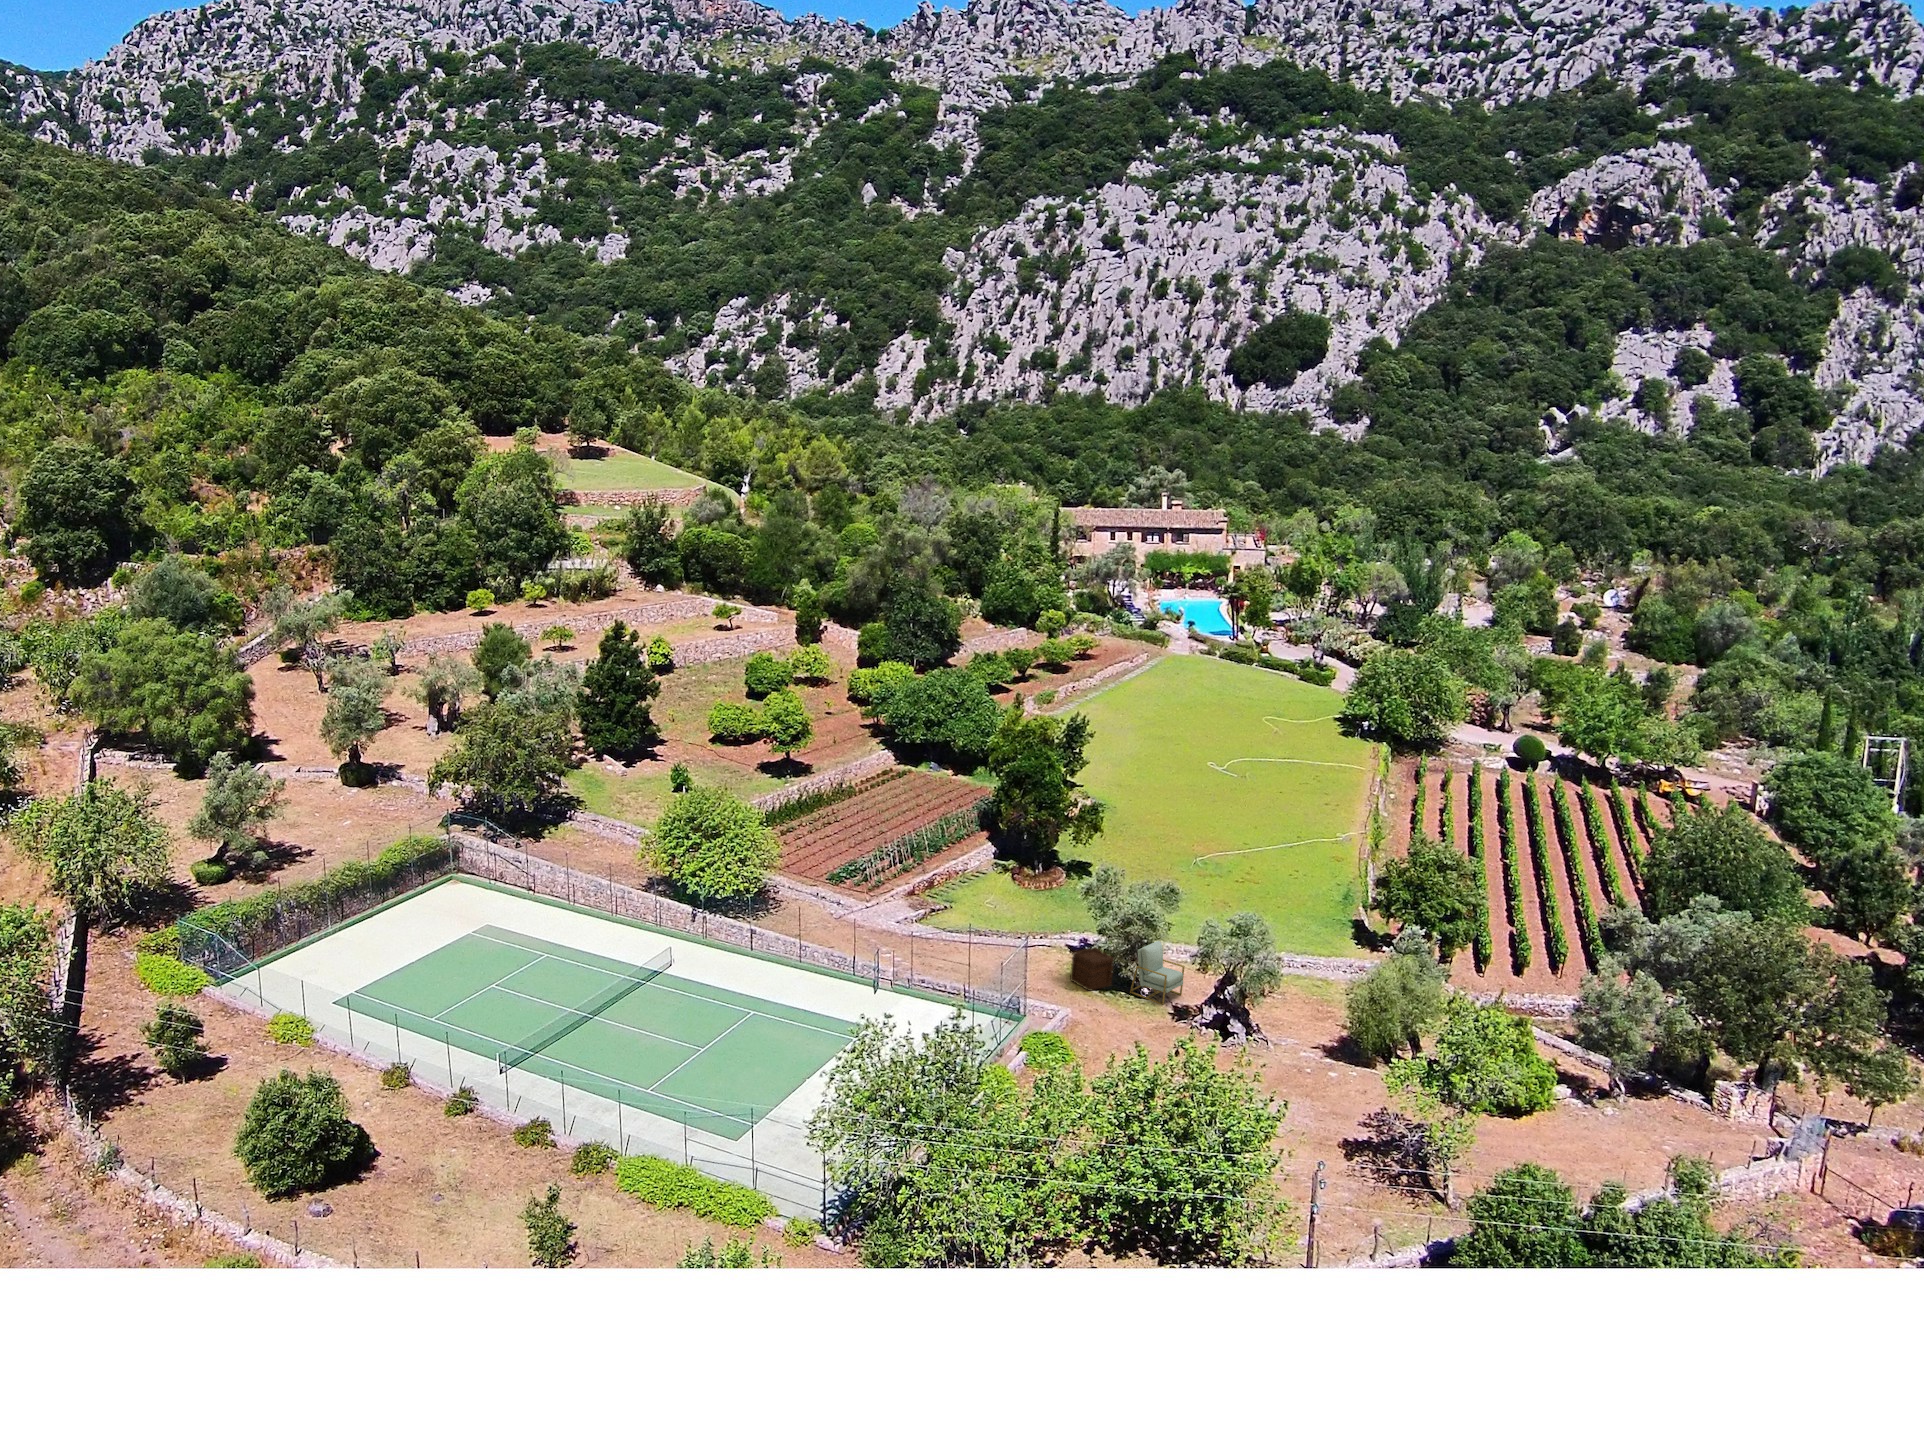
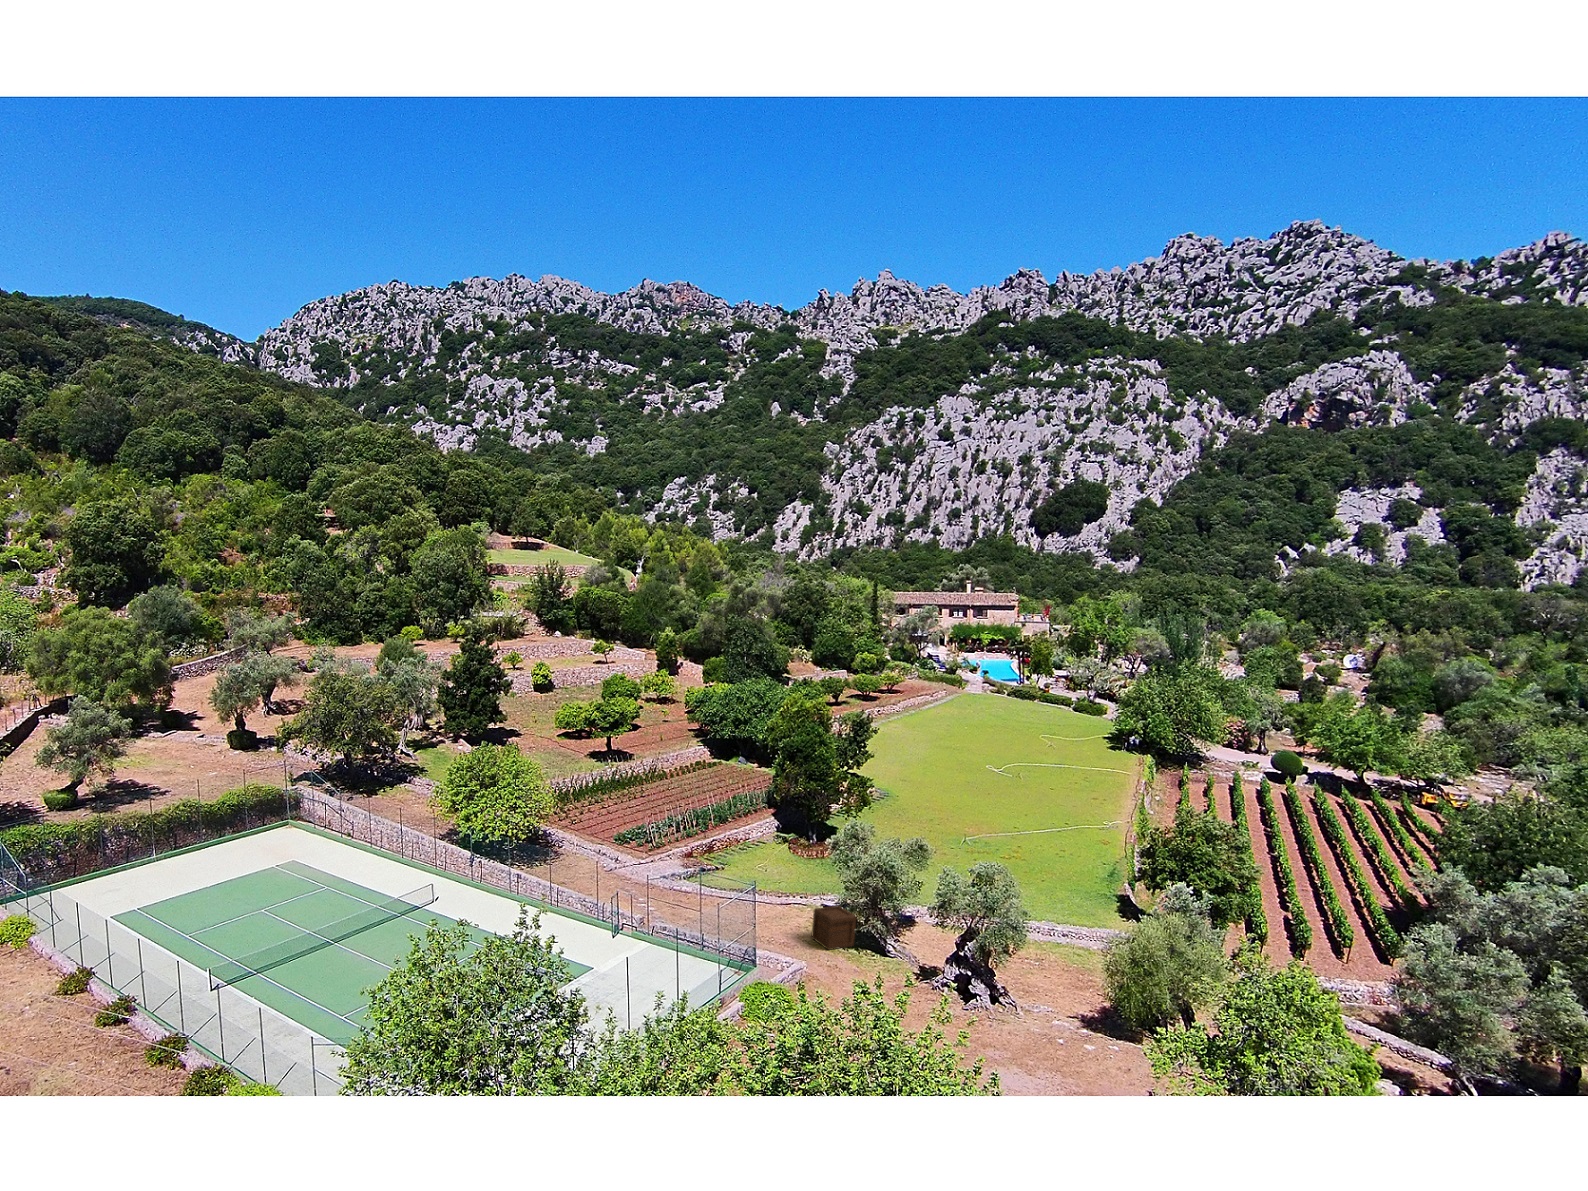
chair: present [1130,941,1185,1005] -> none [872,900,931,968]

